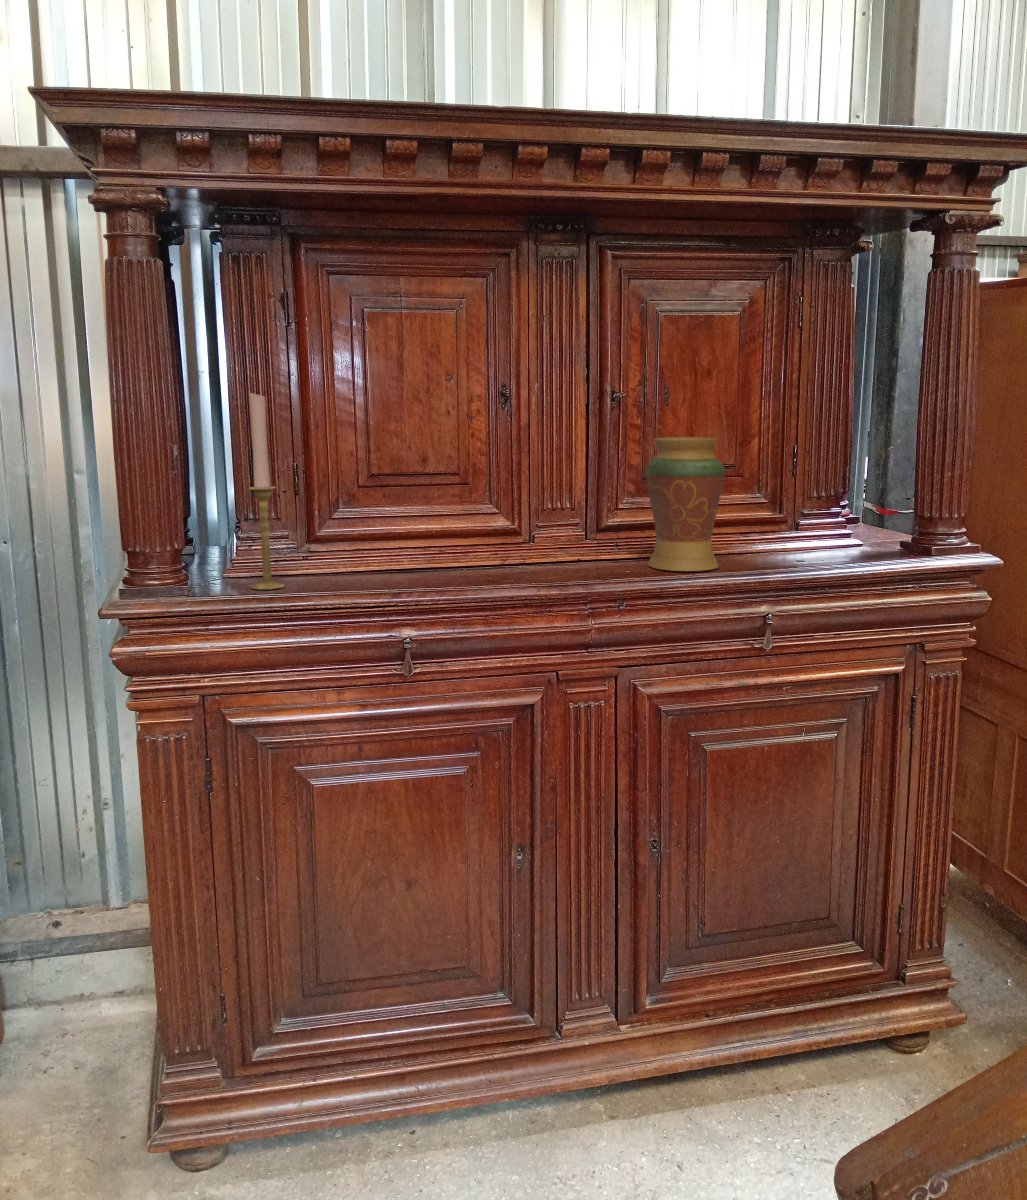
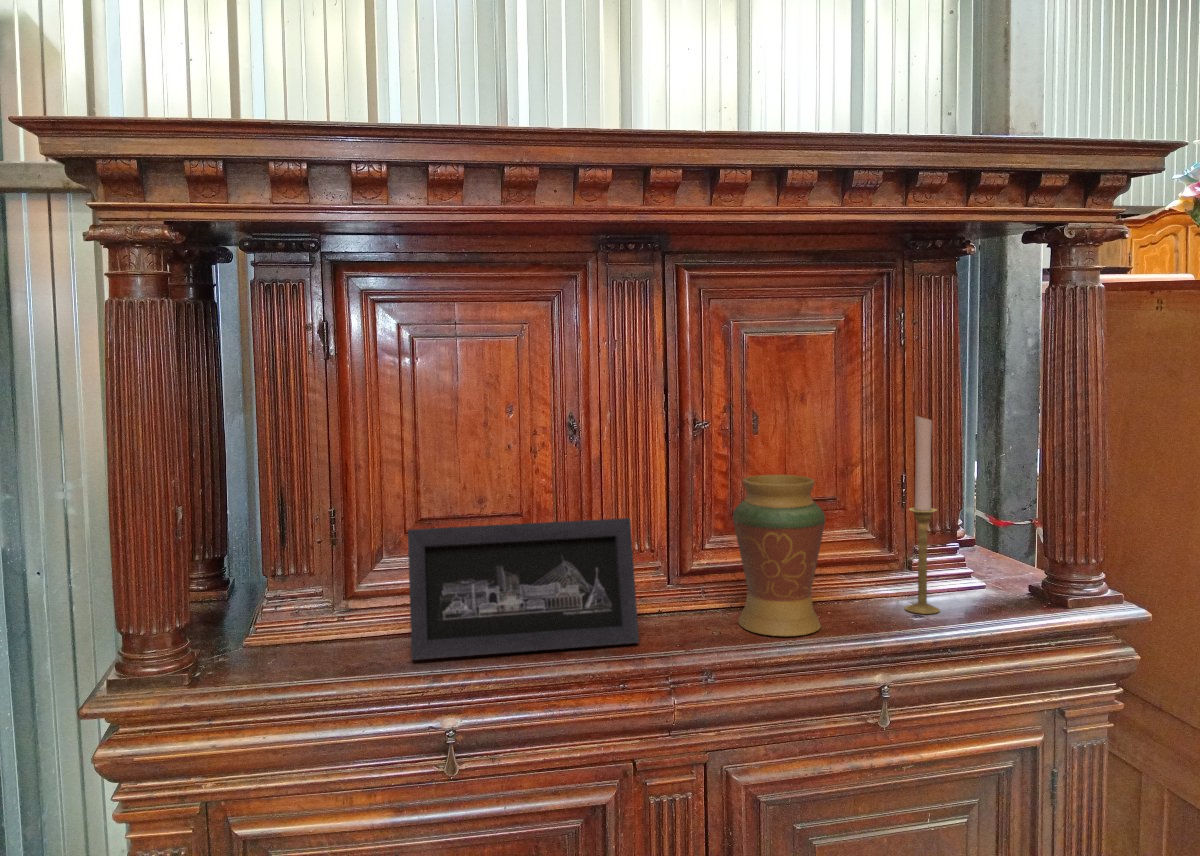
candlestick: present [249,393,284,589] -> present [905,416,940,614]
picture frame: none [365,468,563,583] -> present [408,518,639,660]

